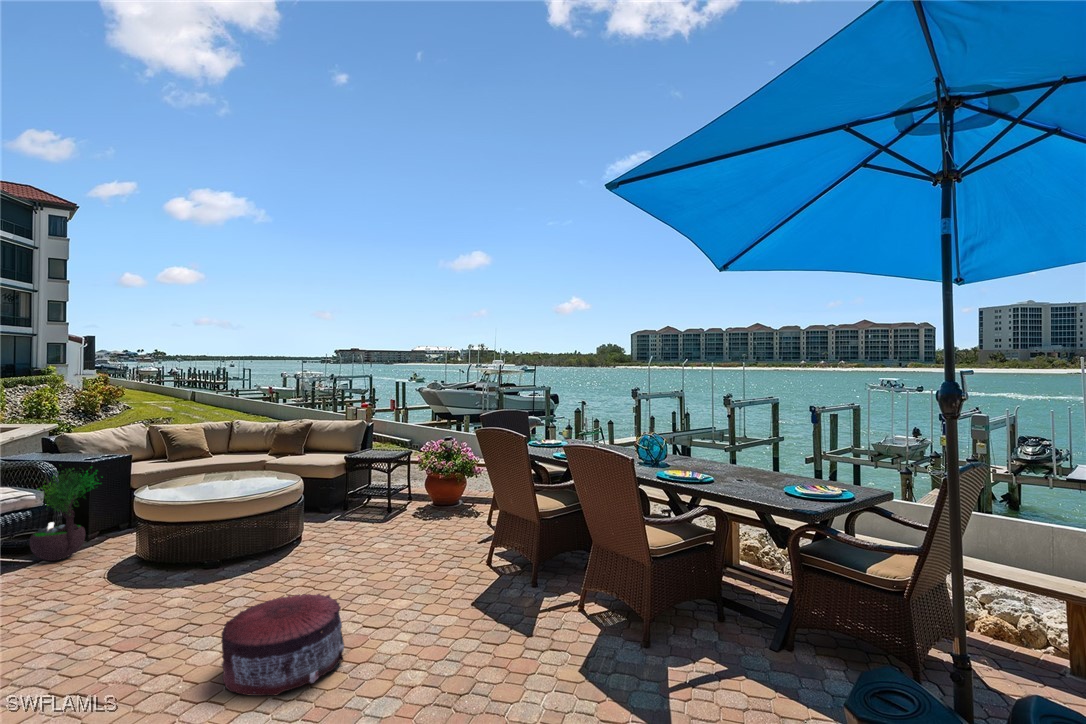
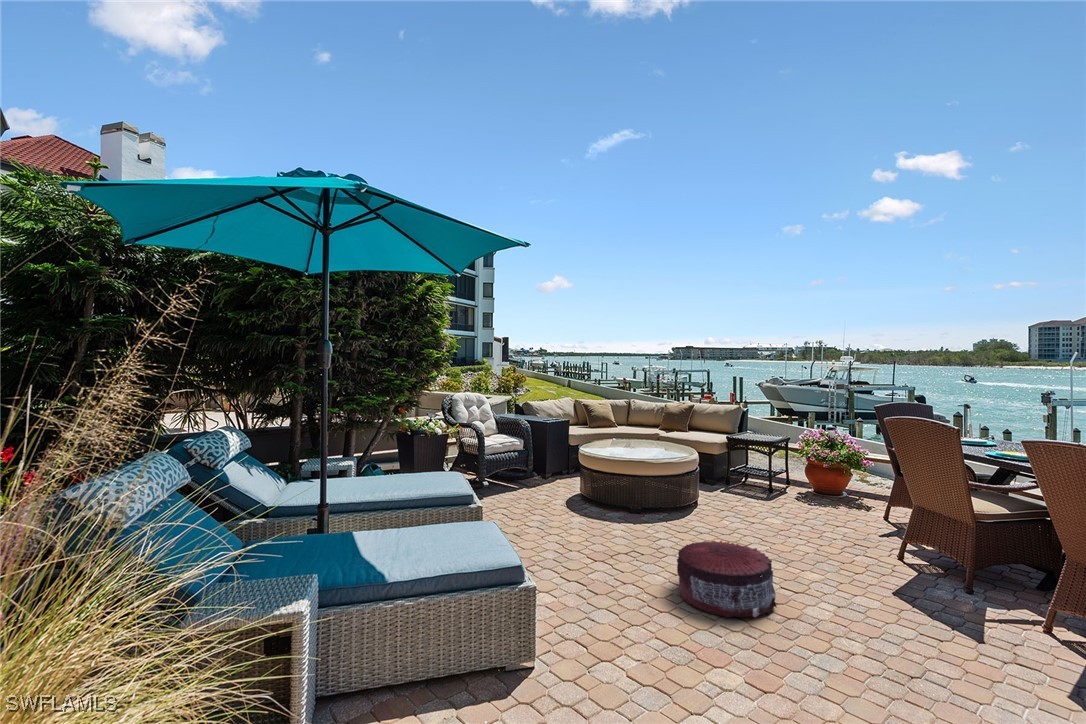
potted tree: present [30,468,103,561] -> none [520,421,559,487]

